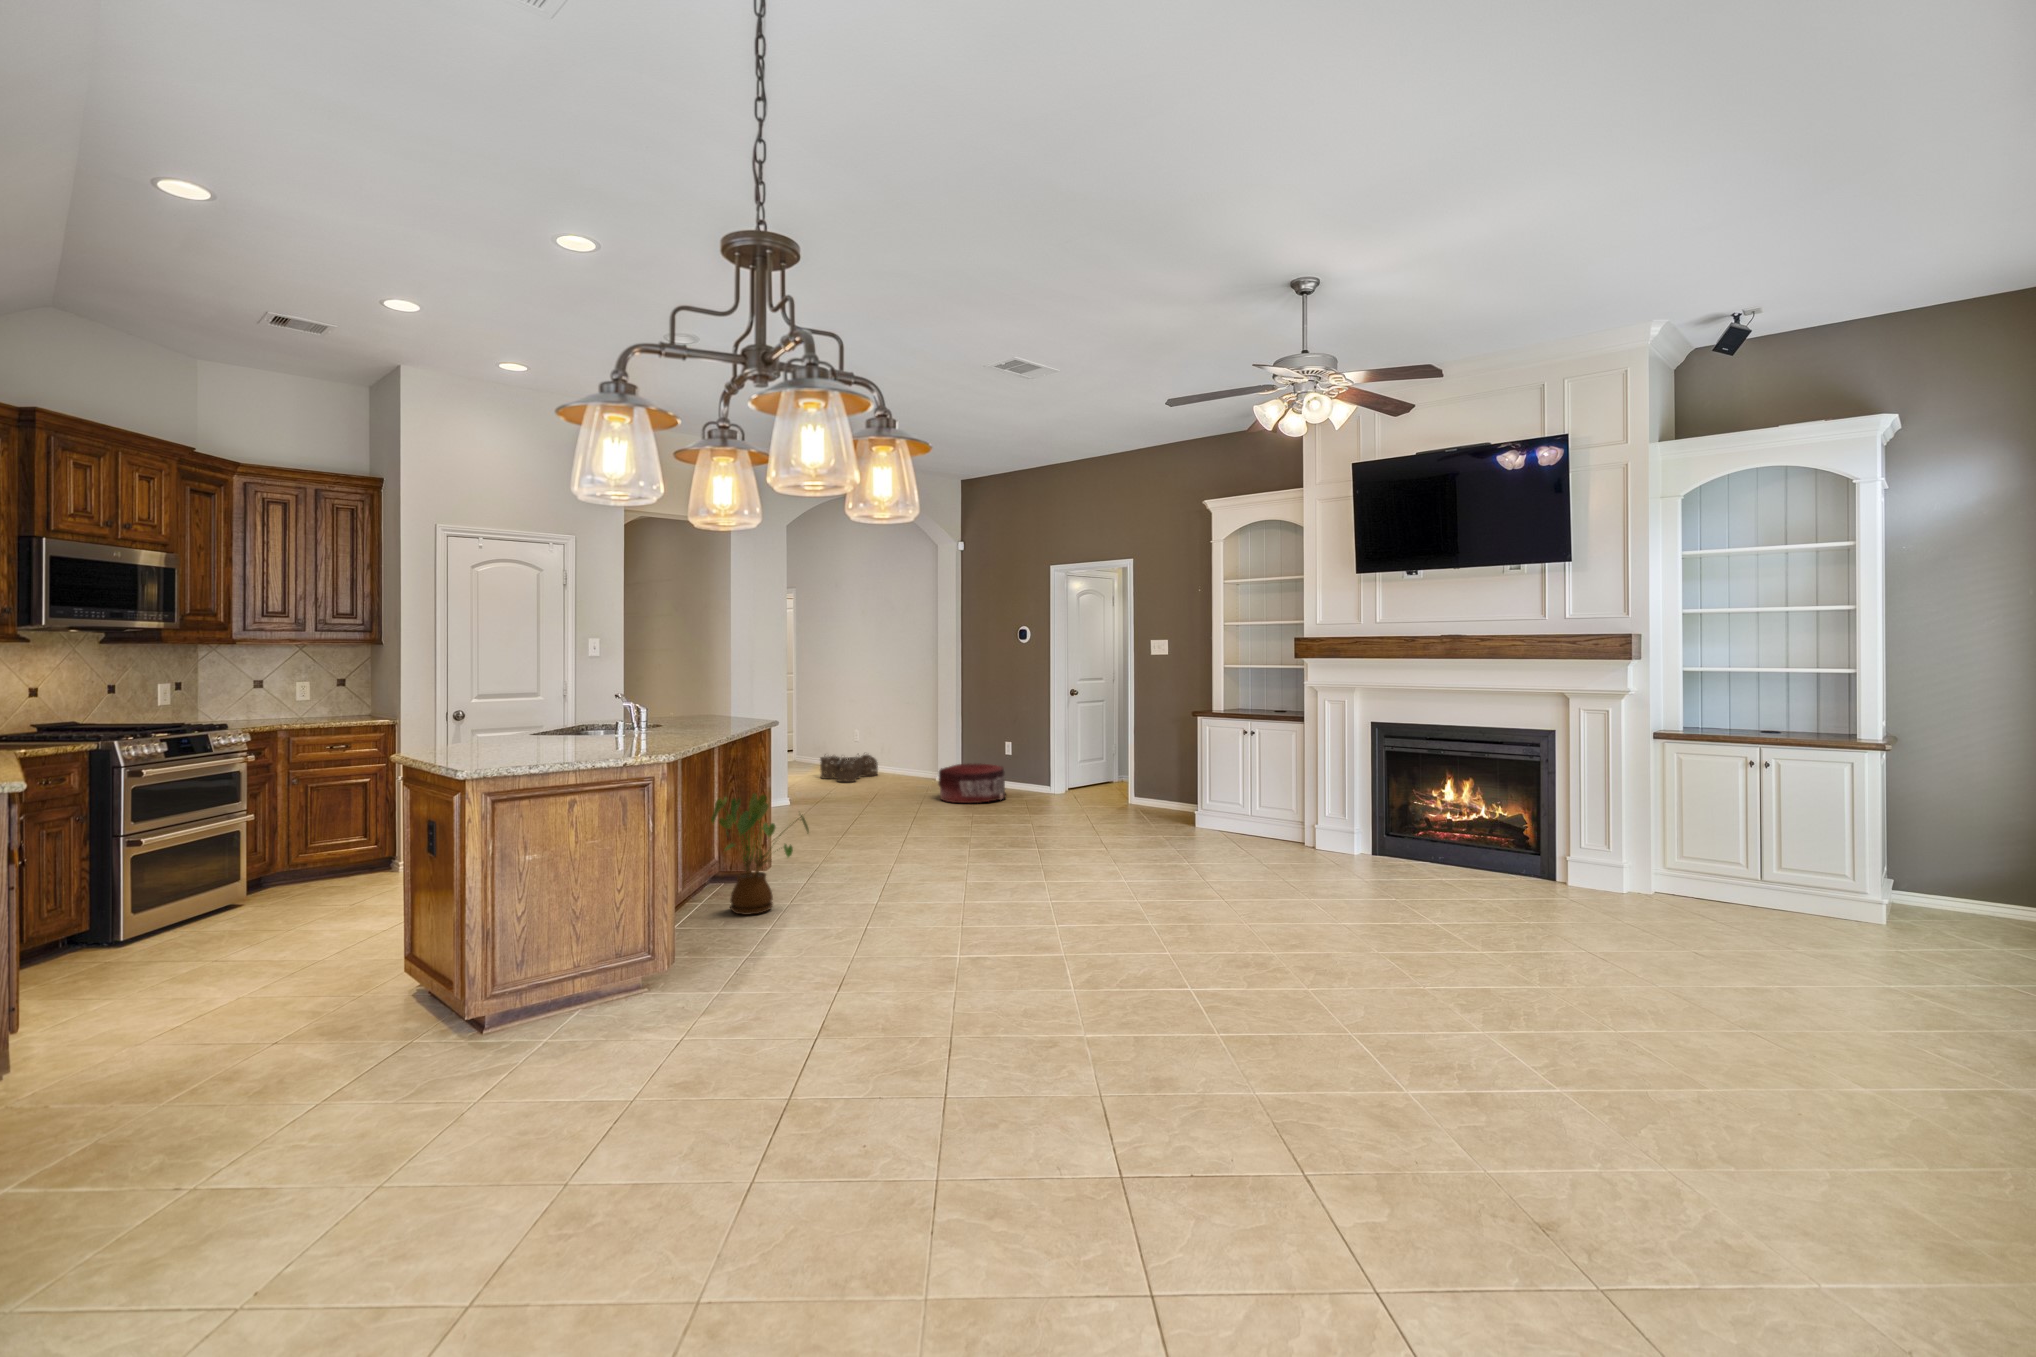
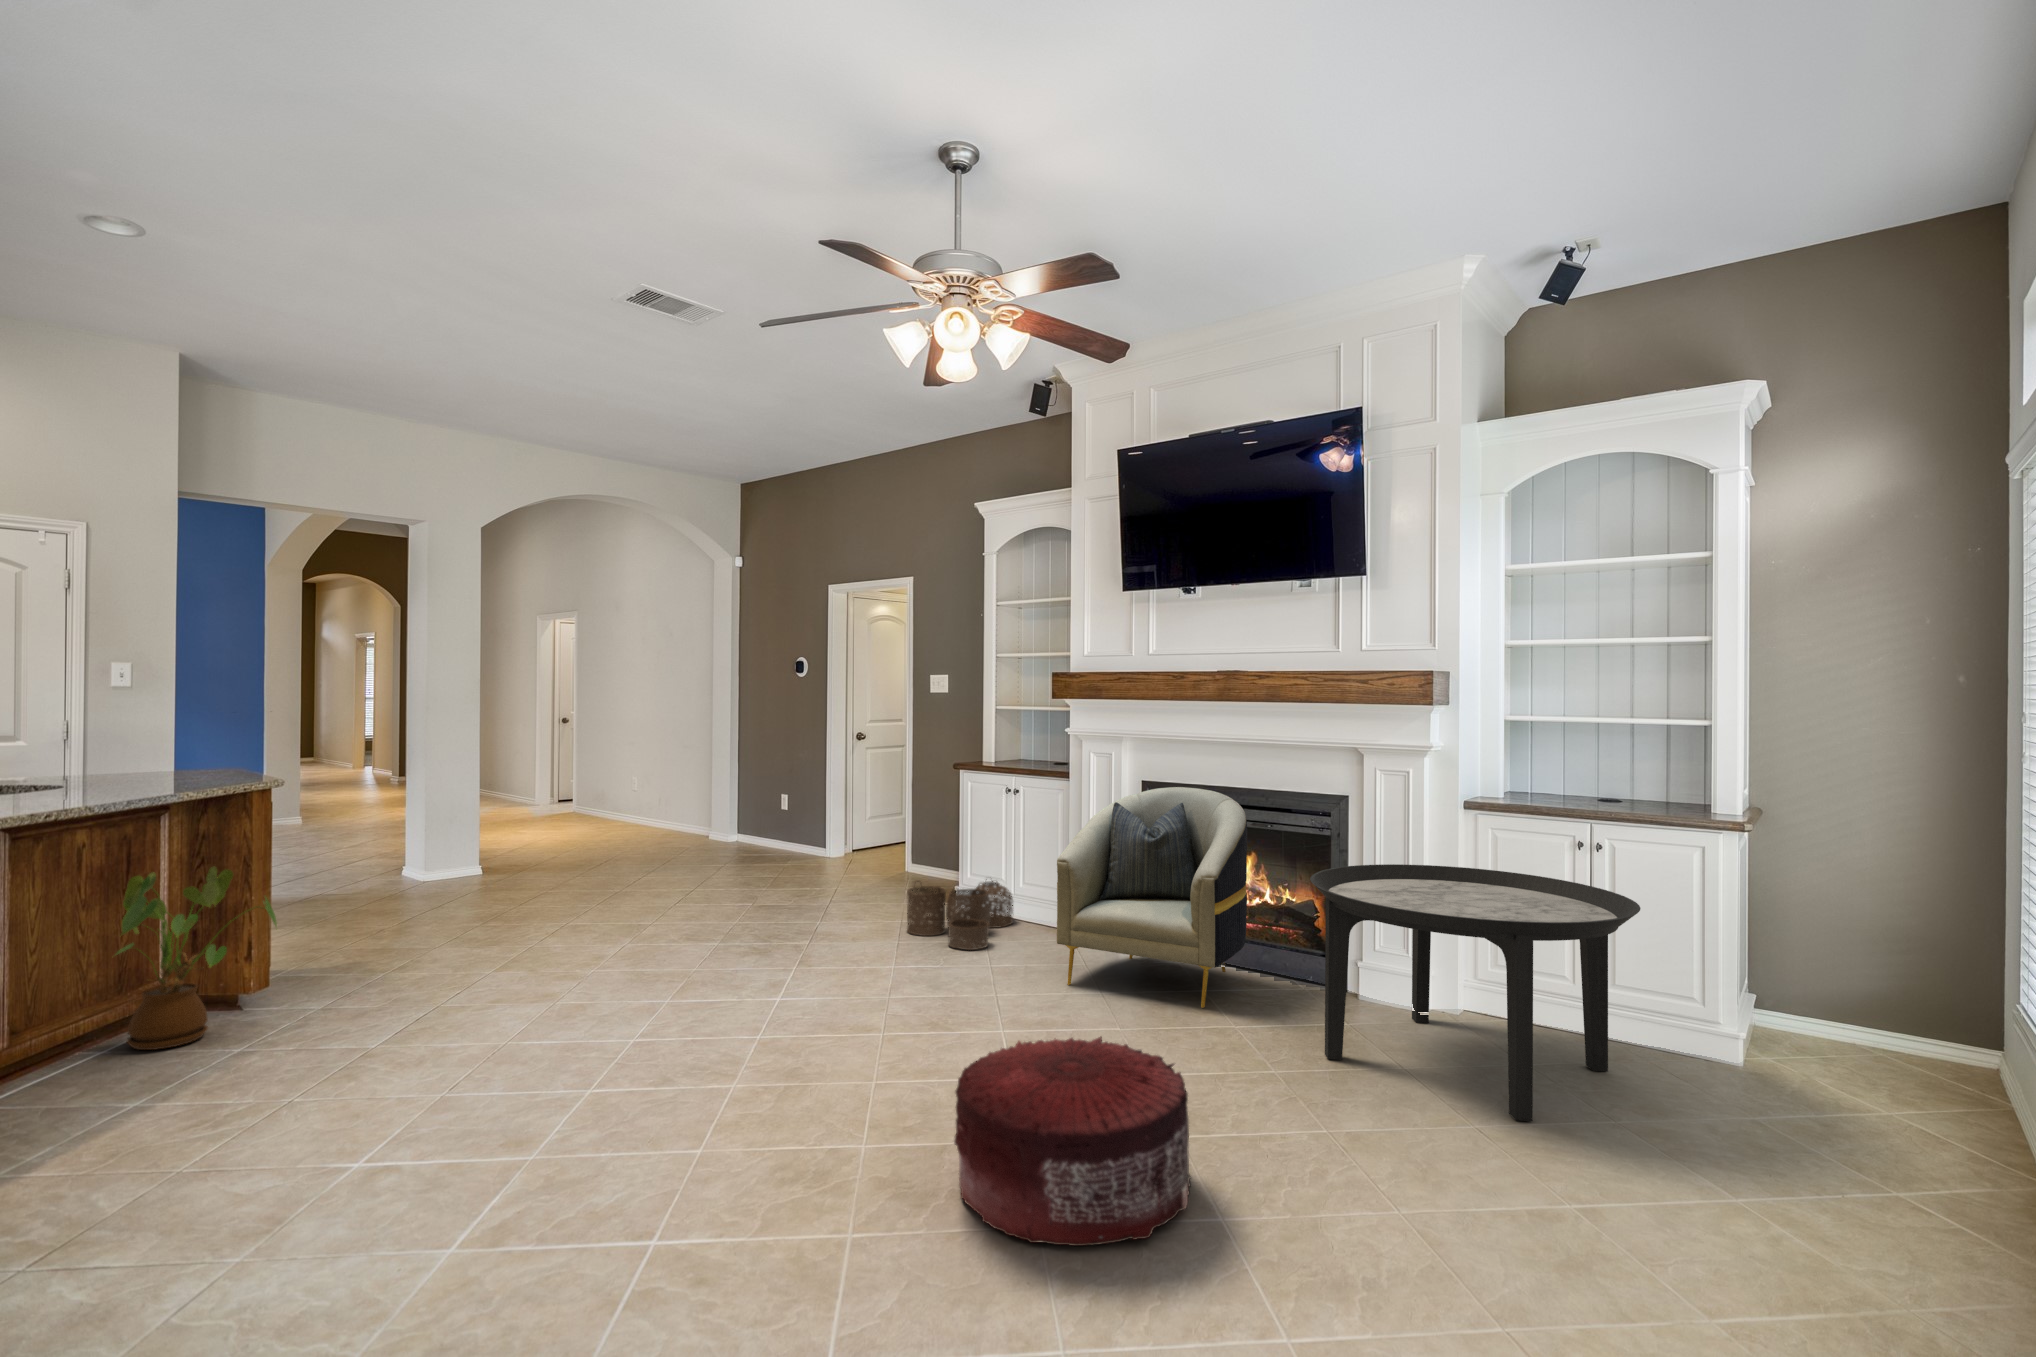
armchair: none [1327,729,1474,890] -> present [1057,787,1247,1008]
woven basket: present [820,754,878,782] -> present [907,879,1013,950]
pouf: present [938,764,1006,803] -> present [954,1037,1191,1246]
round table: none [1548,782,1811,949] -> present [1310,864,1641,1121]

